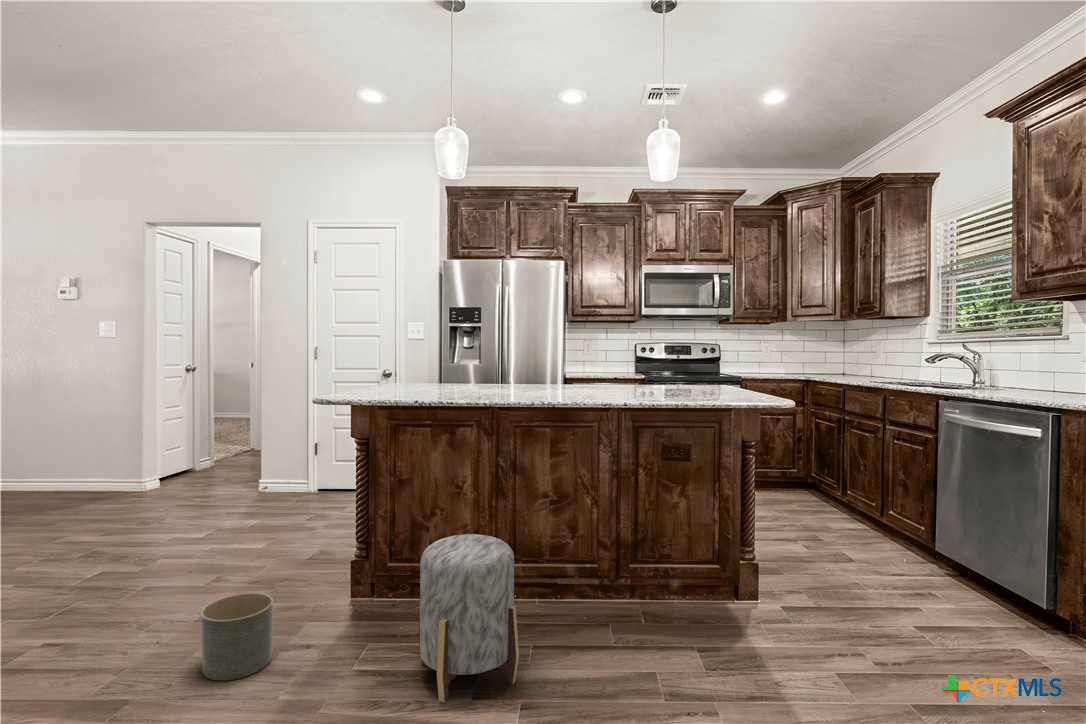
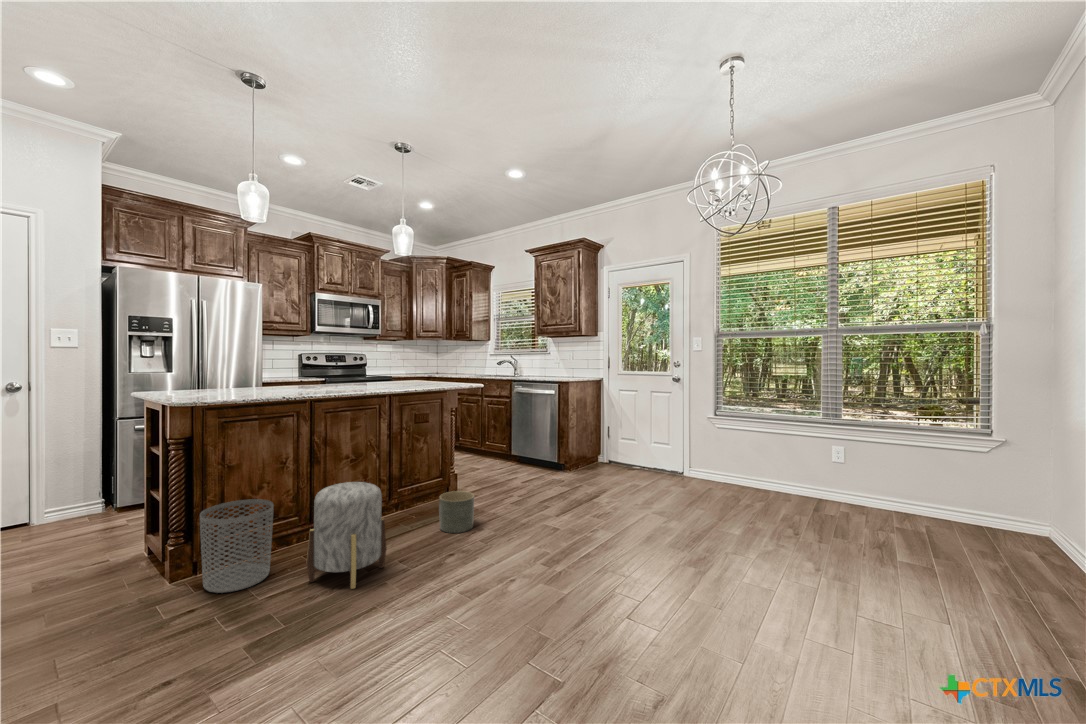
waste bin: none [344,526,422,639] -> present [200,499,274,593]
planter: present [201,593,273,681] -> present [439,491,474,533]

